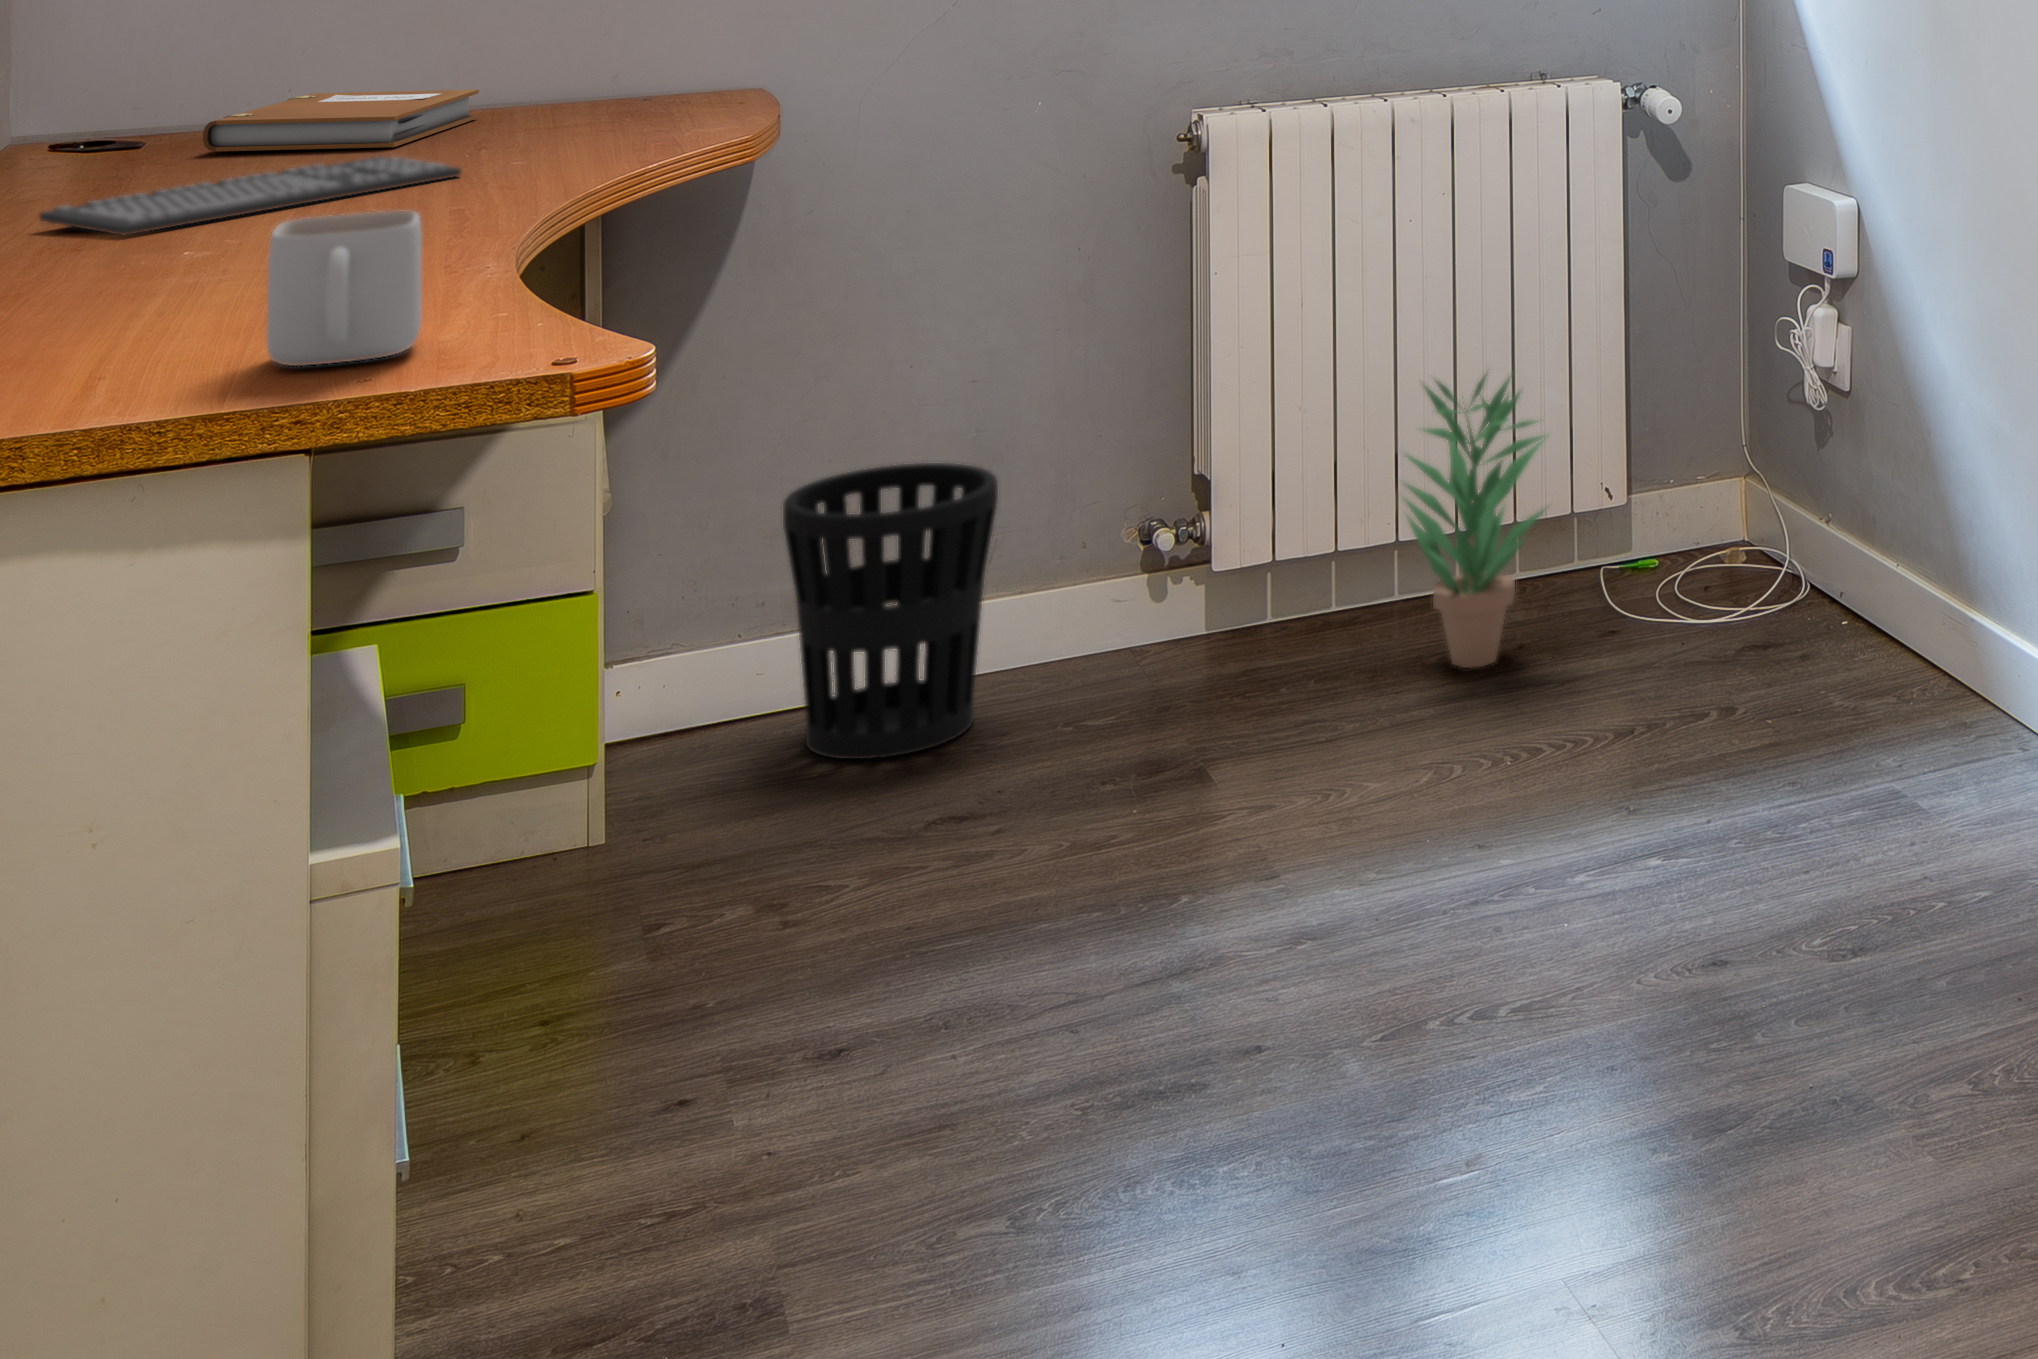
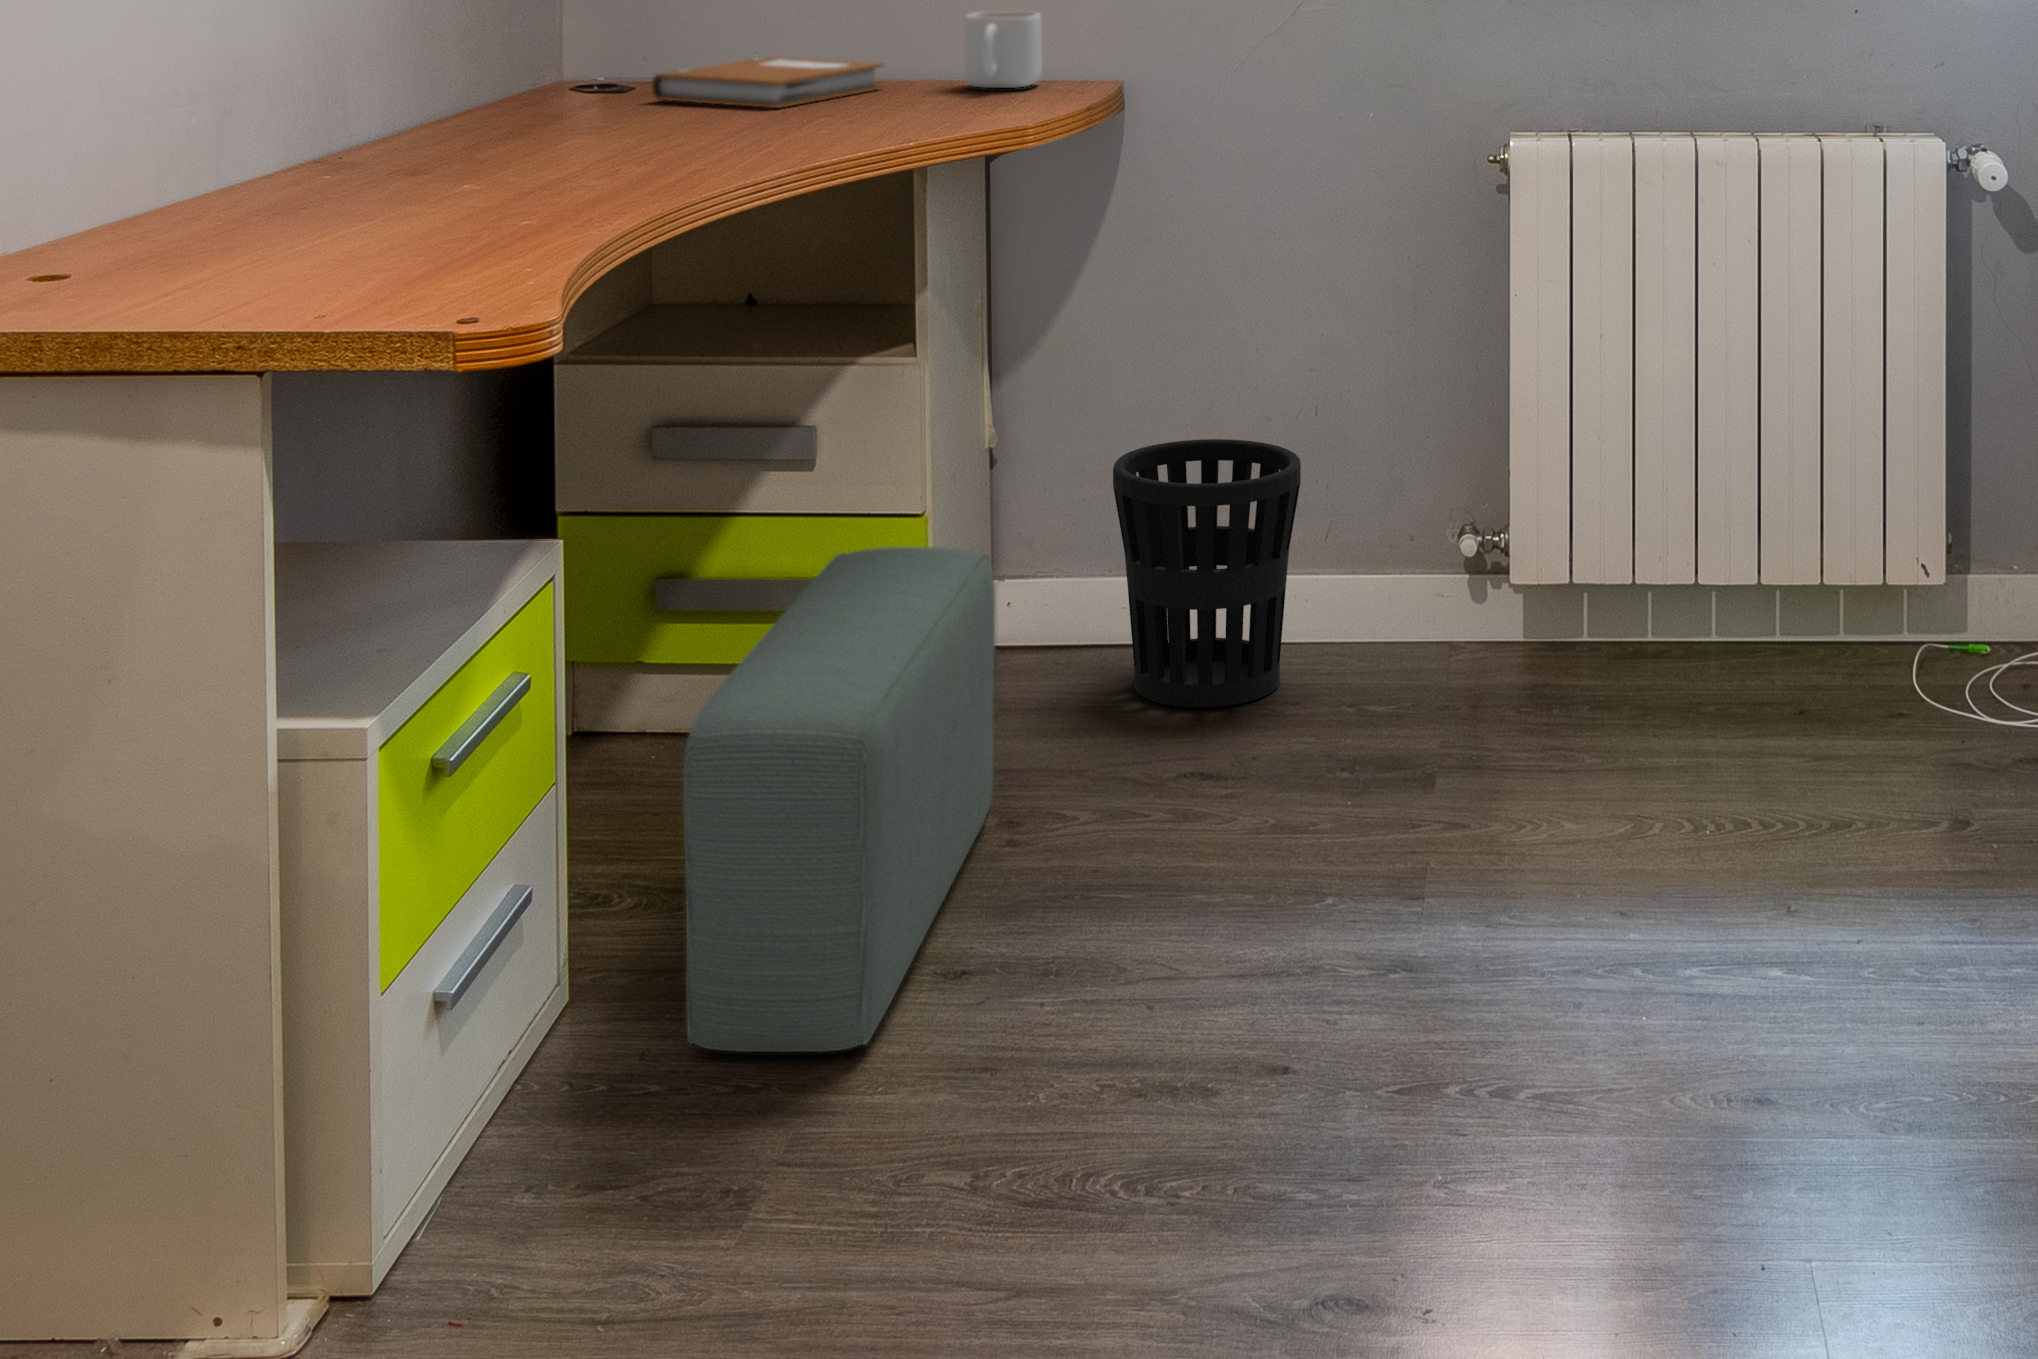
keyboard: present [39,156,461,235] -> none [427,115,769,164]
mug: present [266,211,422,366] -> present [964,11,1042,88]
potted plant: present [1404,369,1550,668] -> none [1660,424,1823,728]
pouf: none [550,609,806,1182] -> present [683,547,995,1052]

